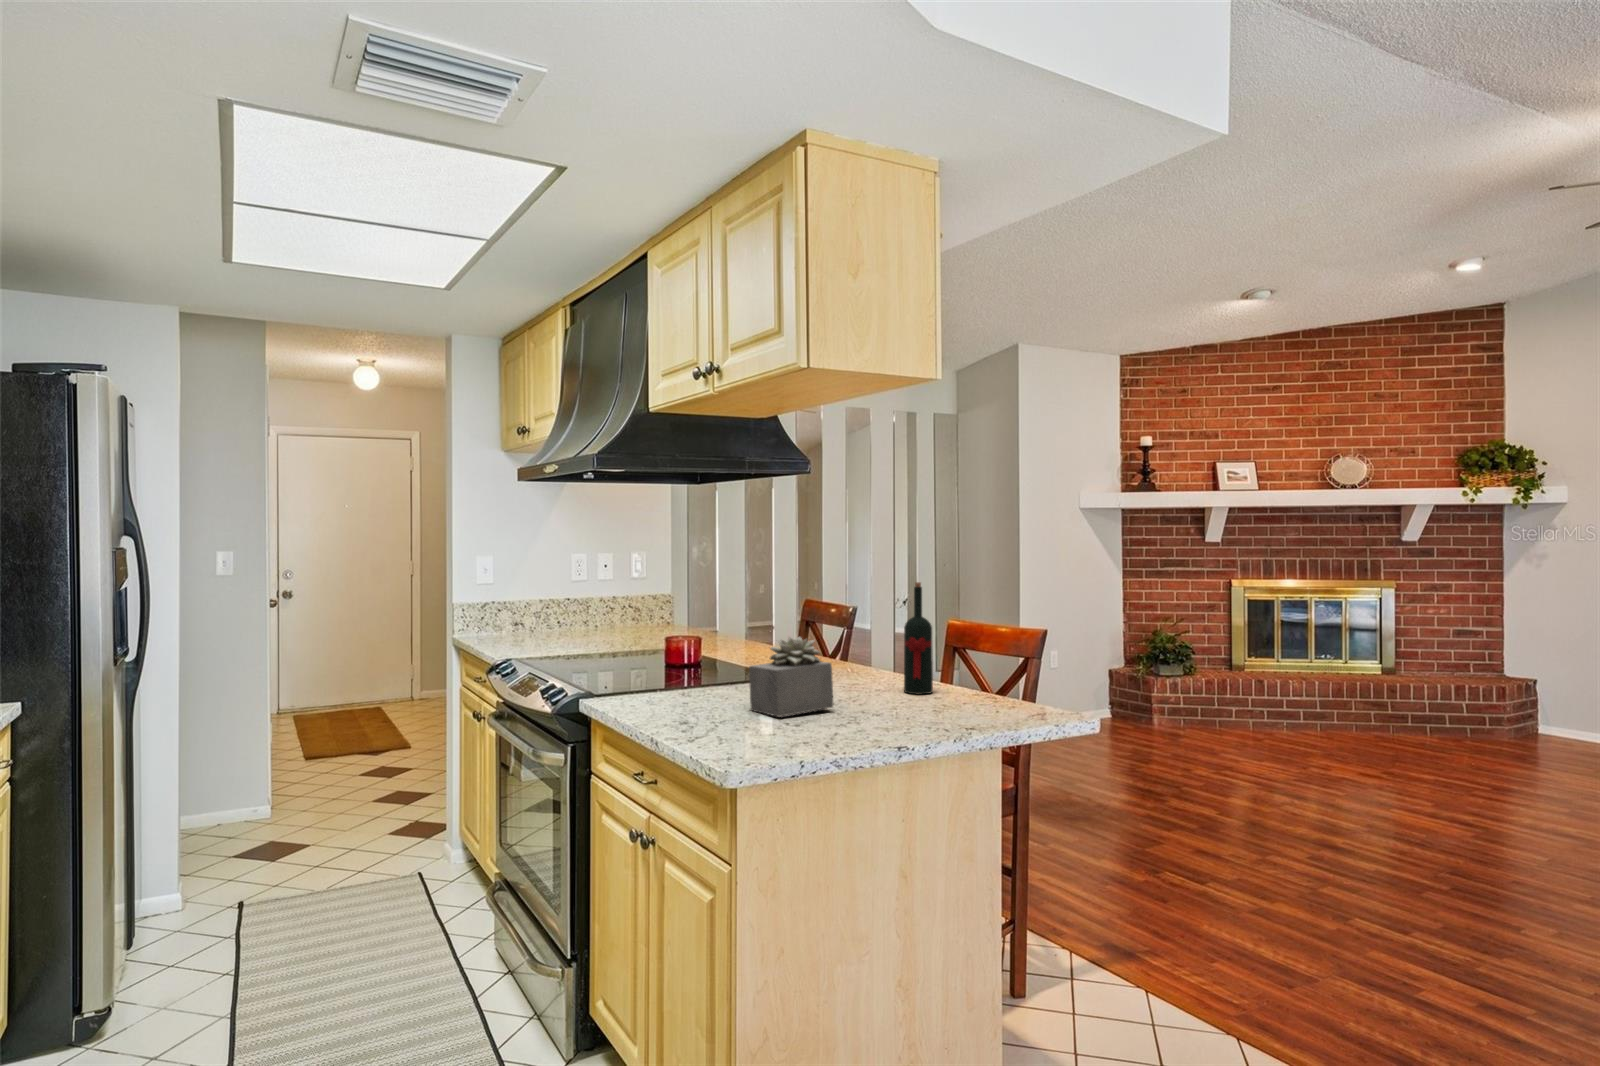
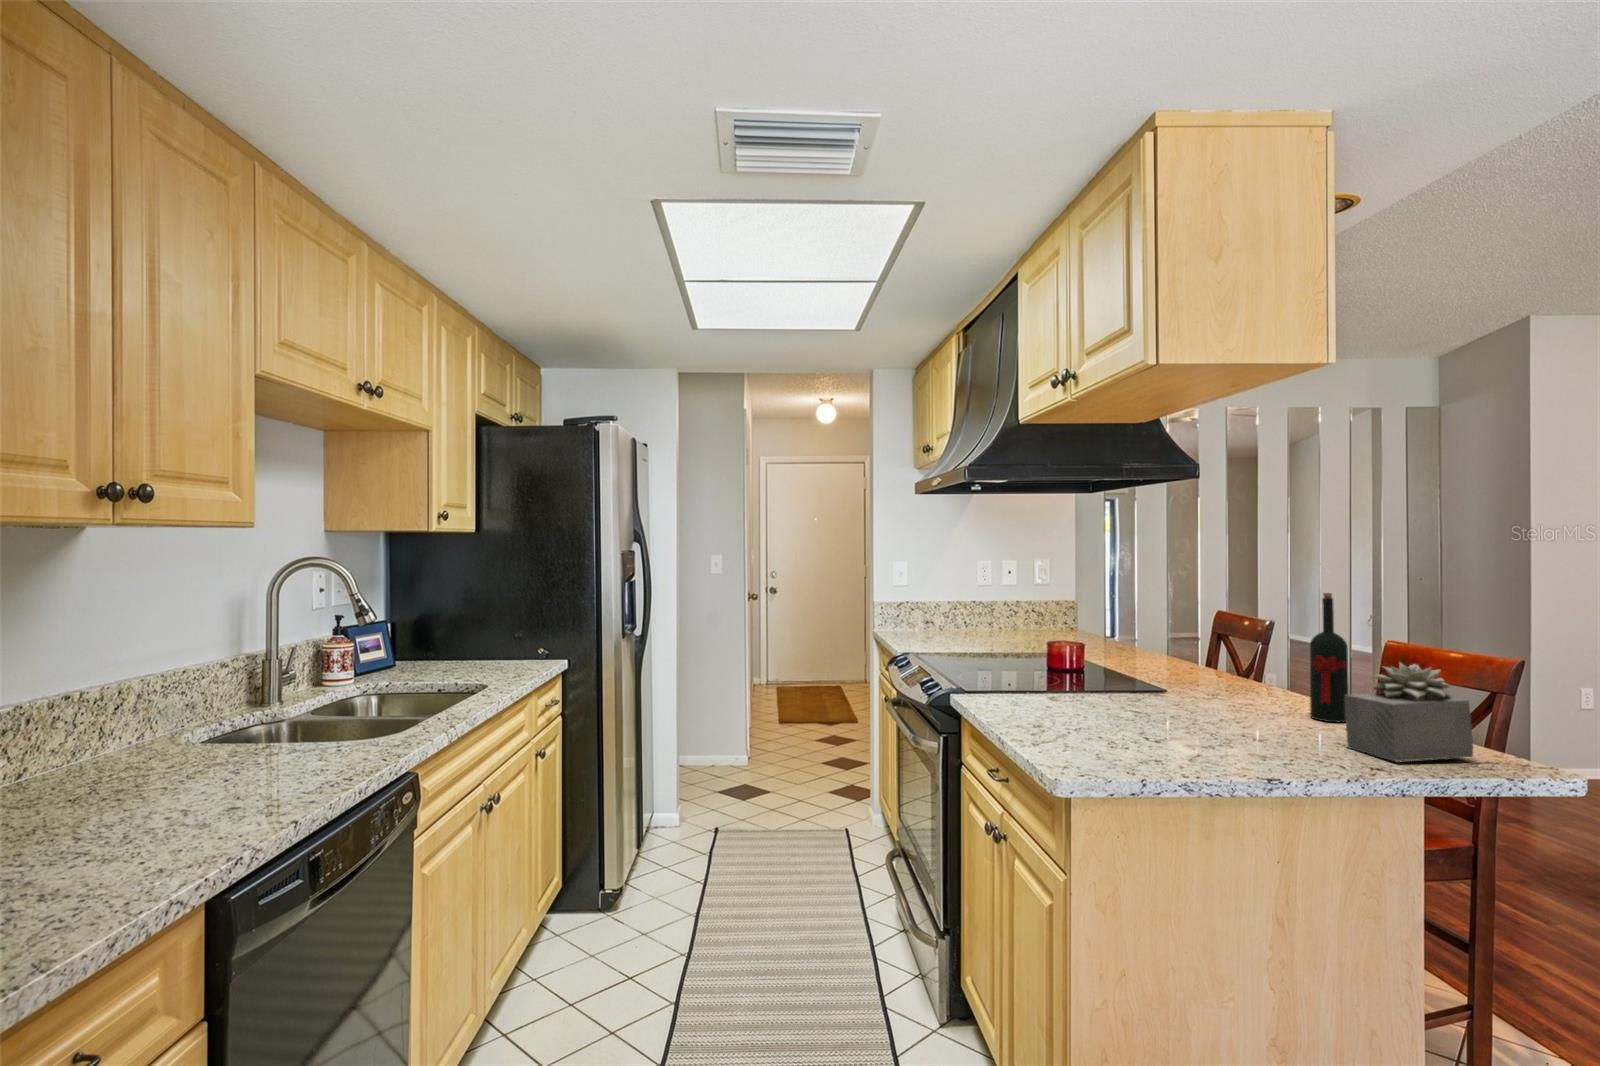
succulent plant: present [749,636,833,717] -> present [1344,663,1473,762]

